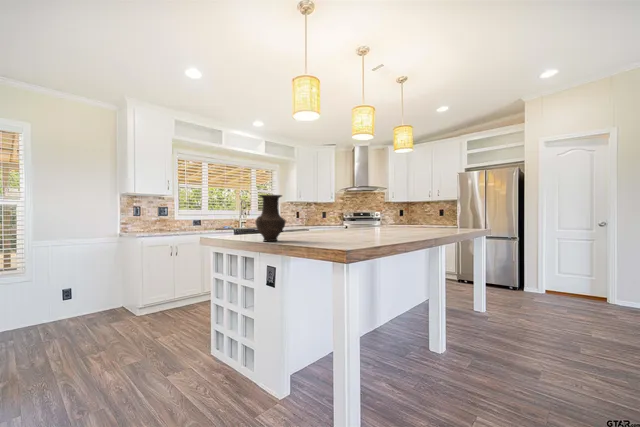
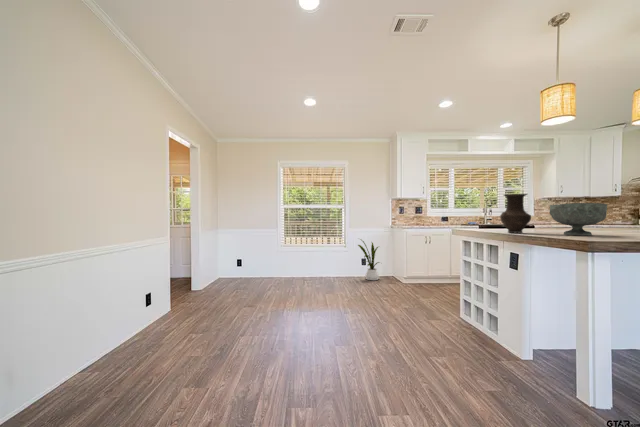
decorative bowl: none [303,208,347,242] -> present [550,203,607,235]
house plant: none [46,258,101,325] -> present [358,241,379,280]

